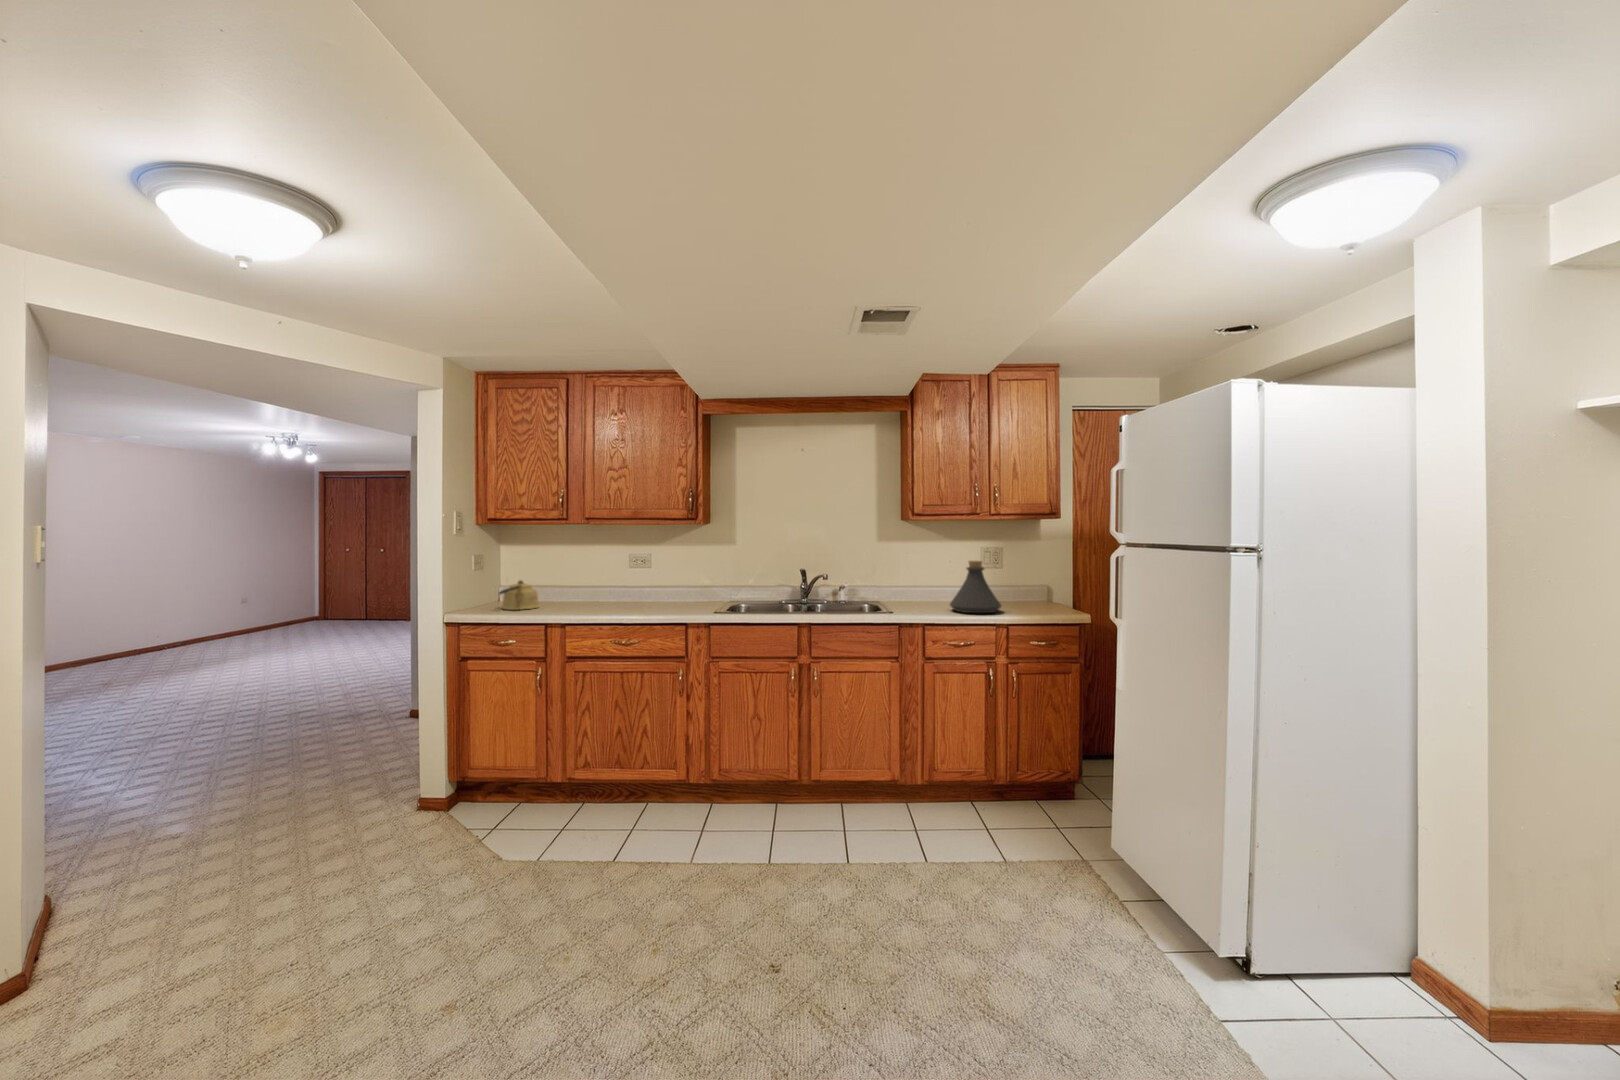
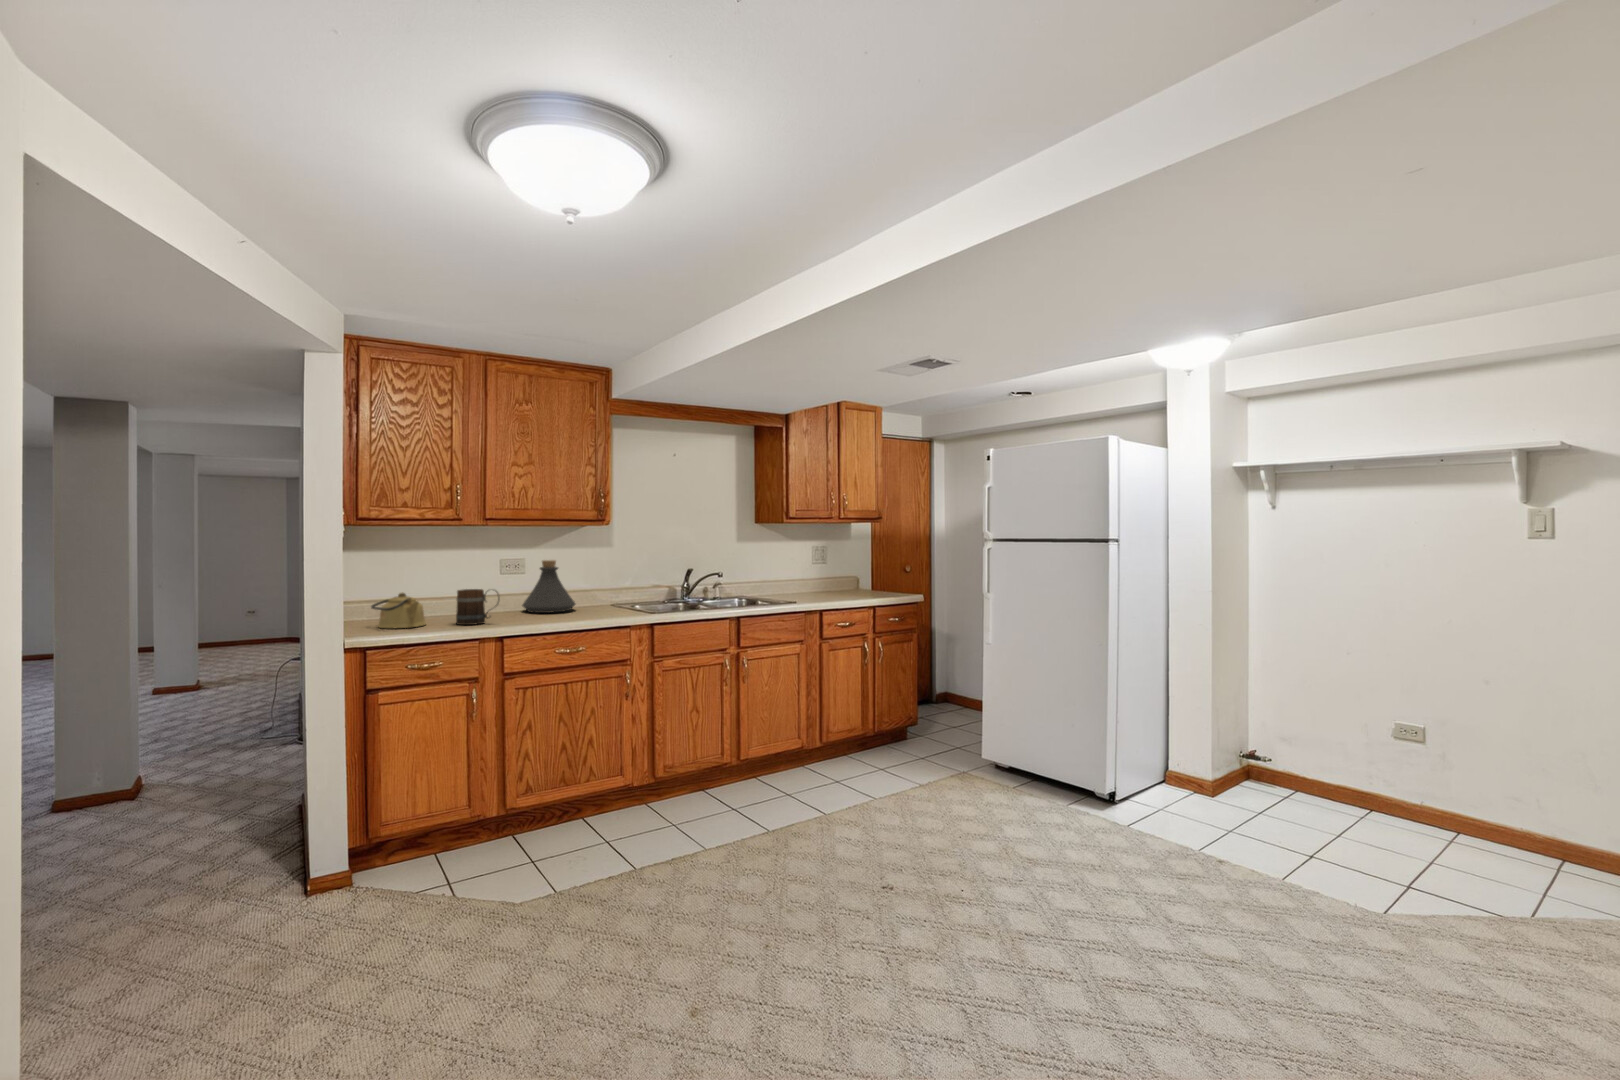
bottle: present [950,561,1001,613] -> present [522,560,575,613]
mug: none [553,580,583,611] -> present [456,589,500,625]

